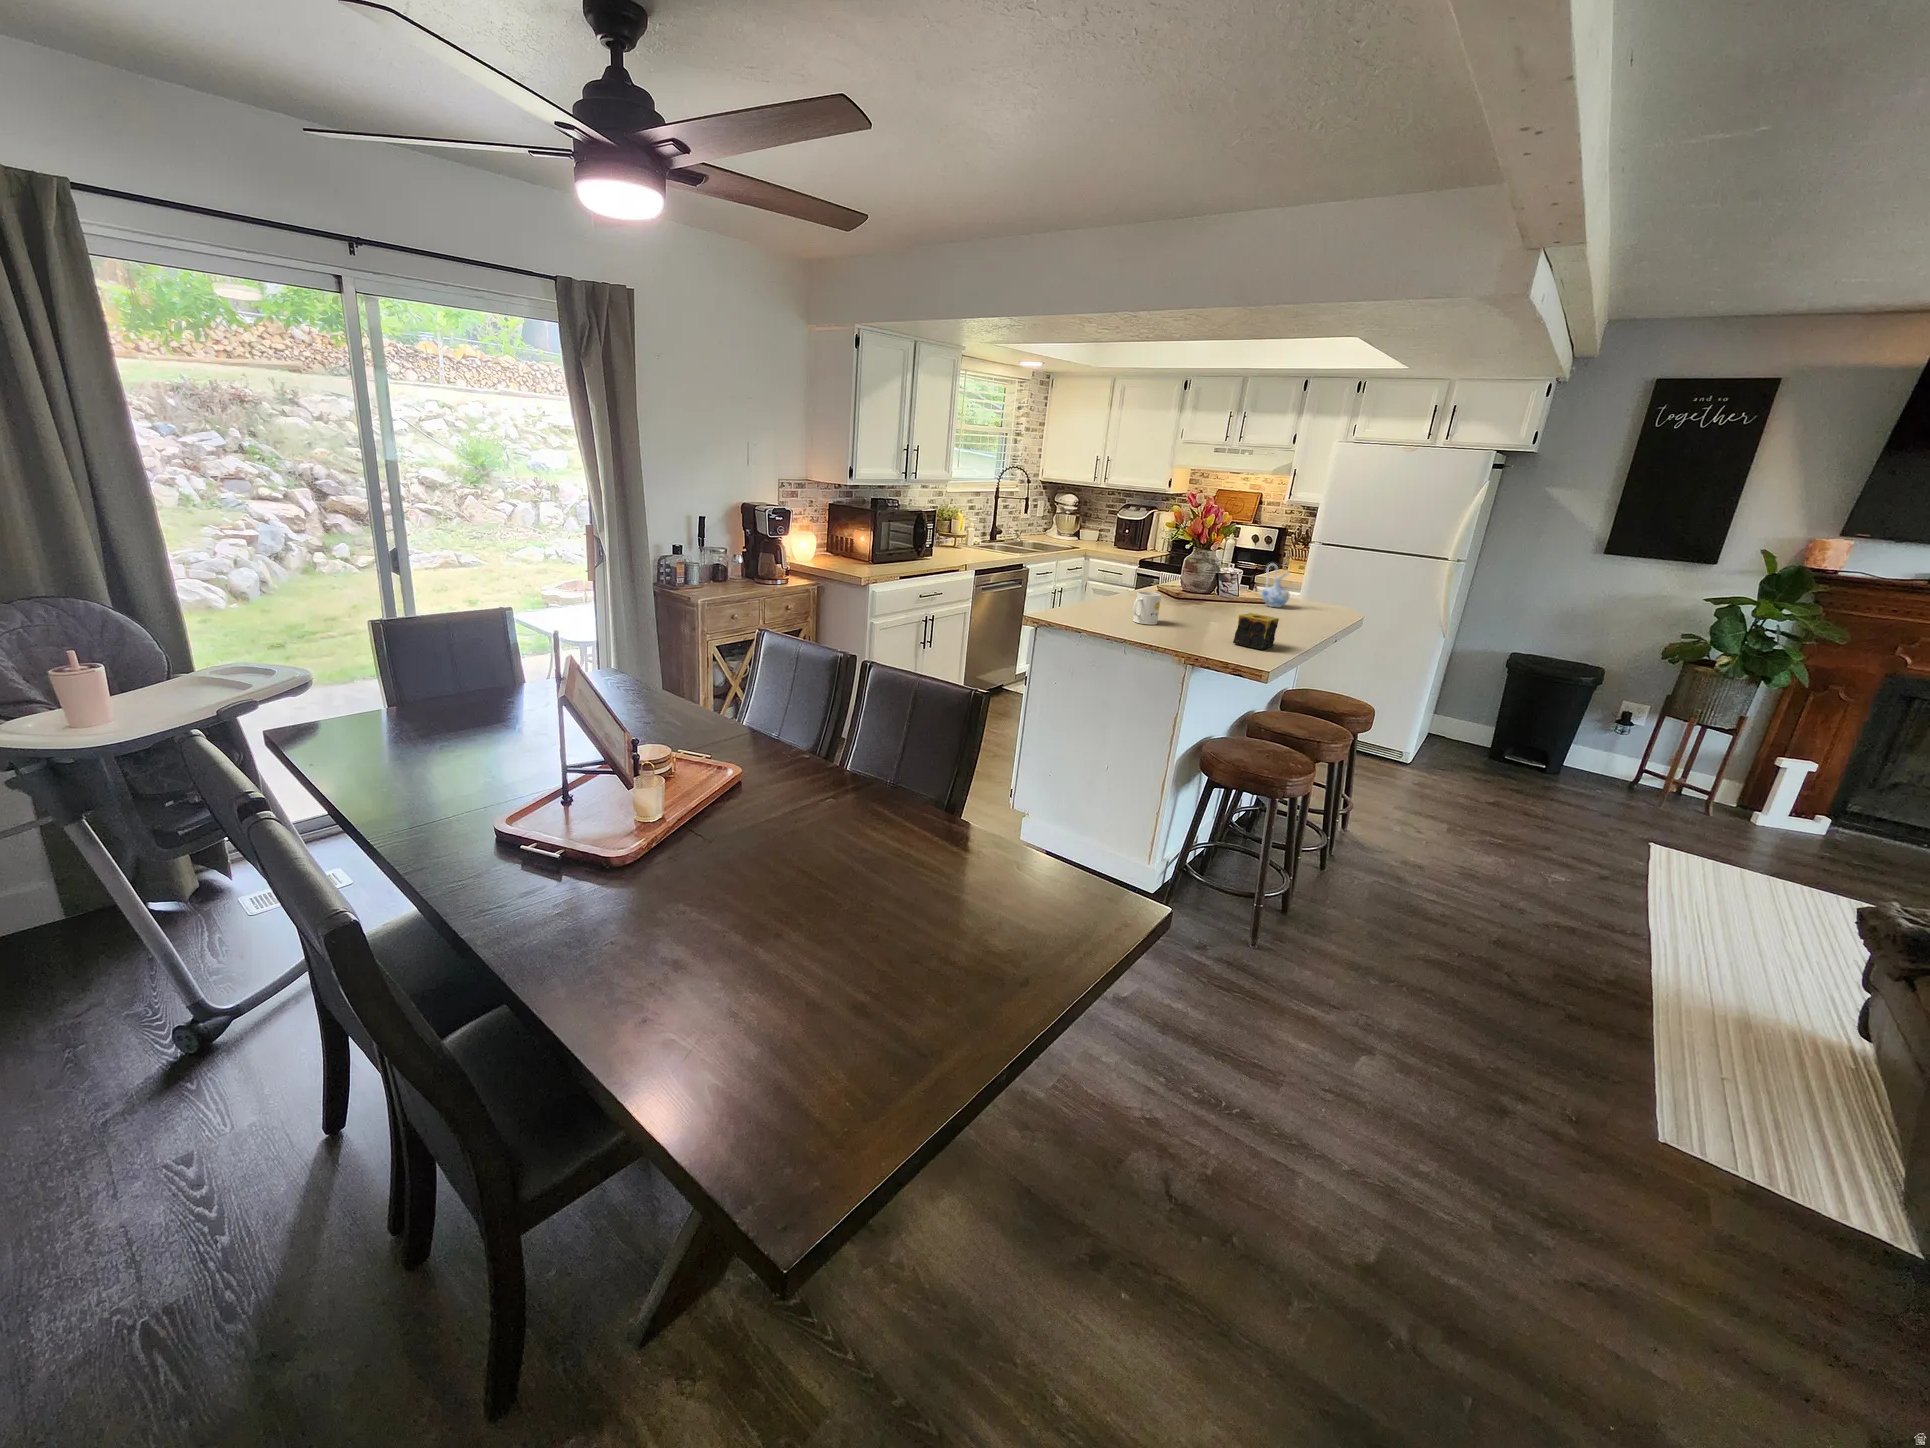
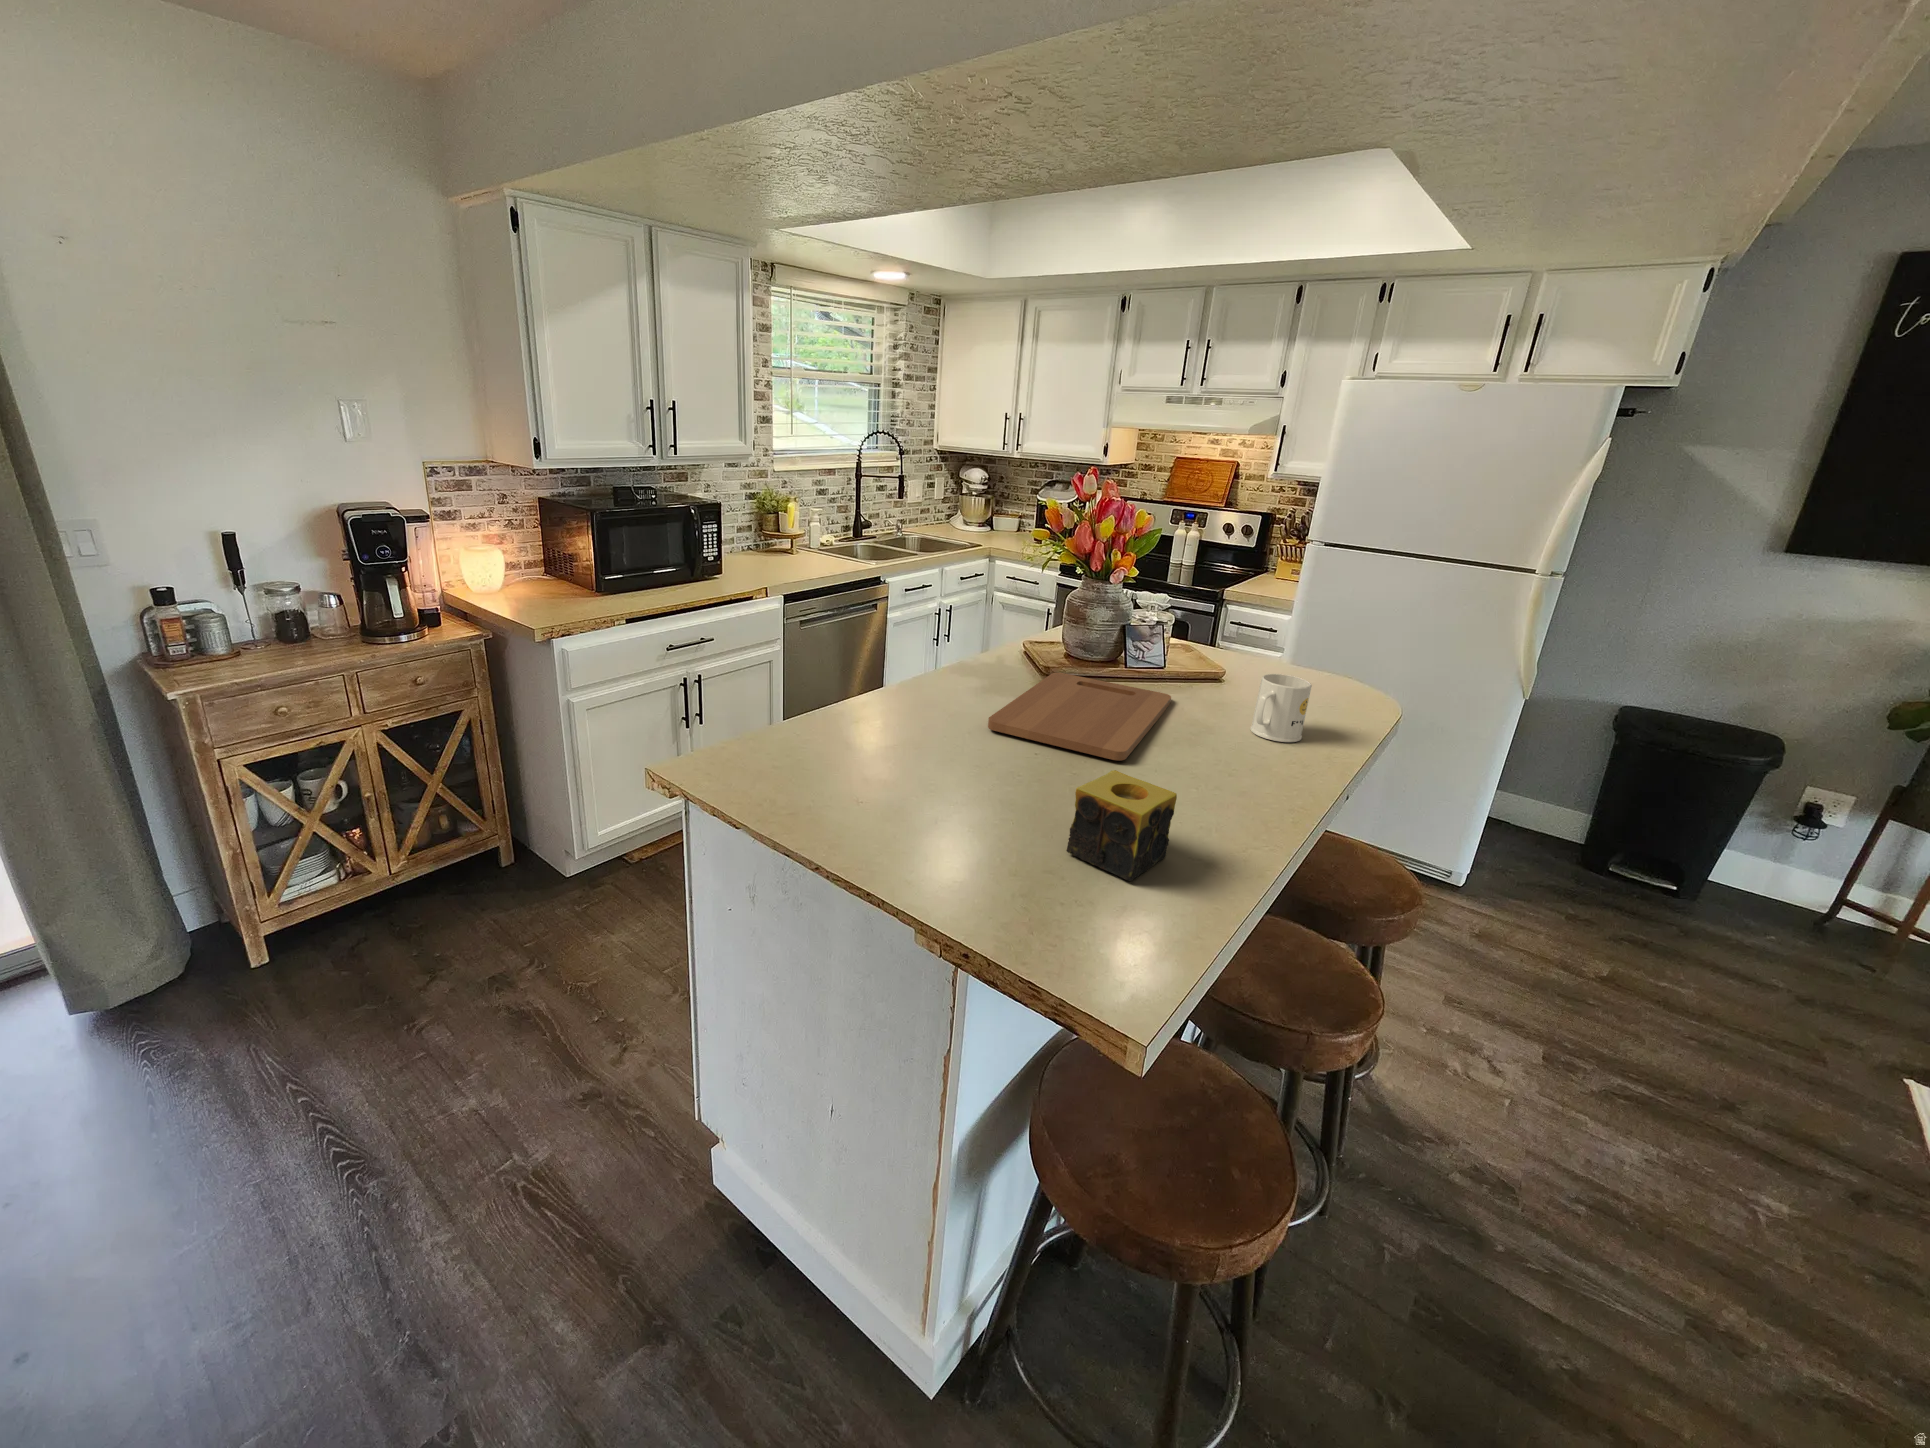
ceramic pitcher: present [1262,564,1289,607] -> none [1192,607,1245,693]
mug: present [1132,592,1161,625] -> present [1250,674,1312,742]
cutting board: none [1171,598,1254,624] -> present [988,673,1171,760]

